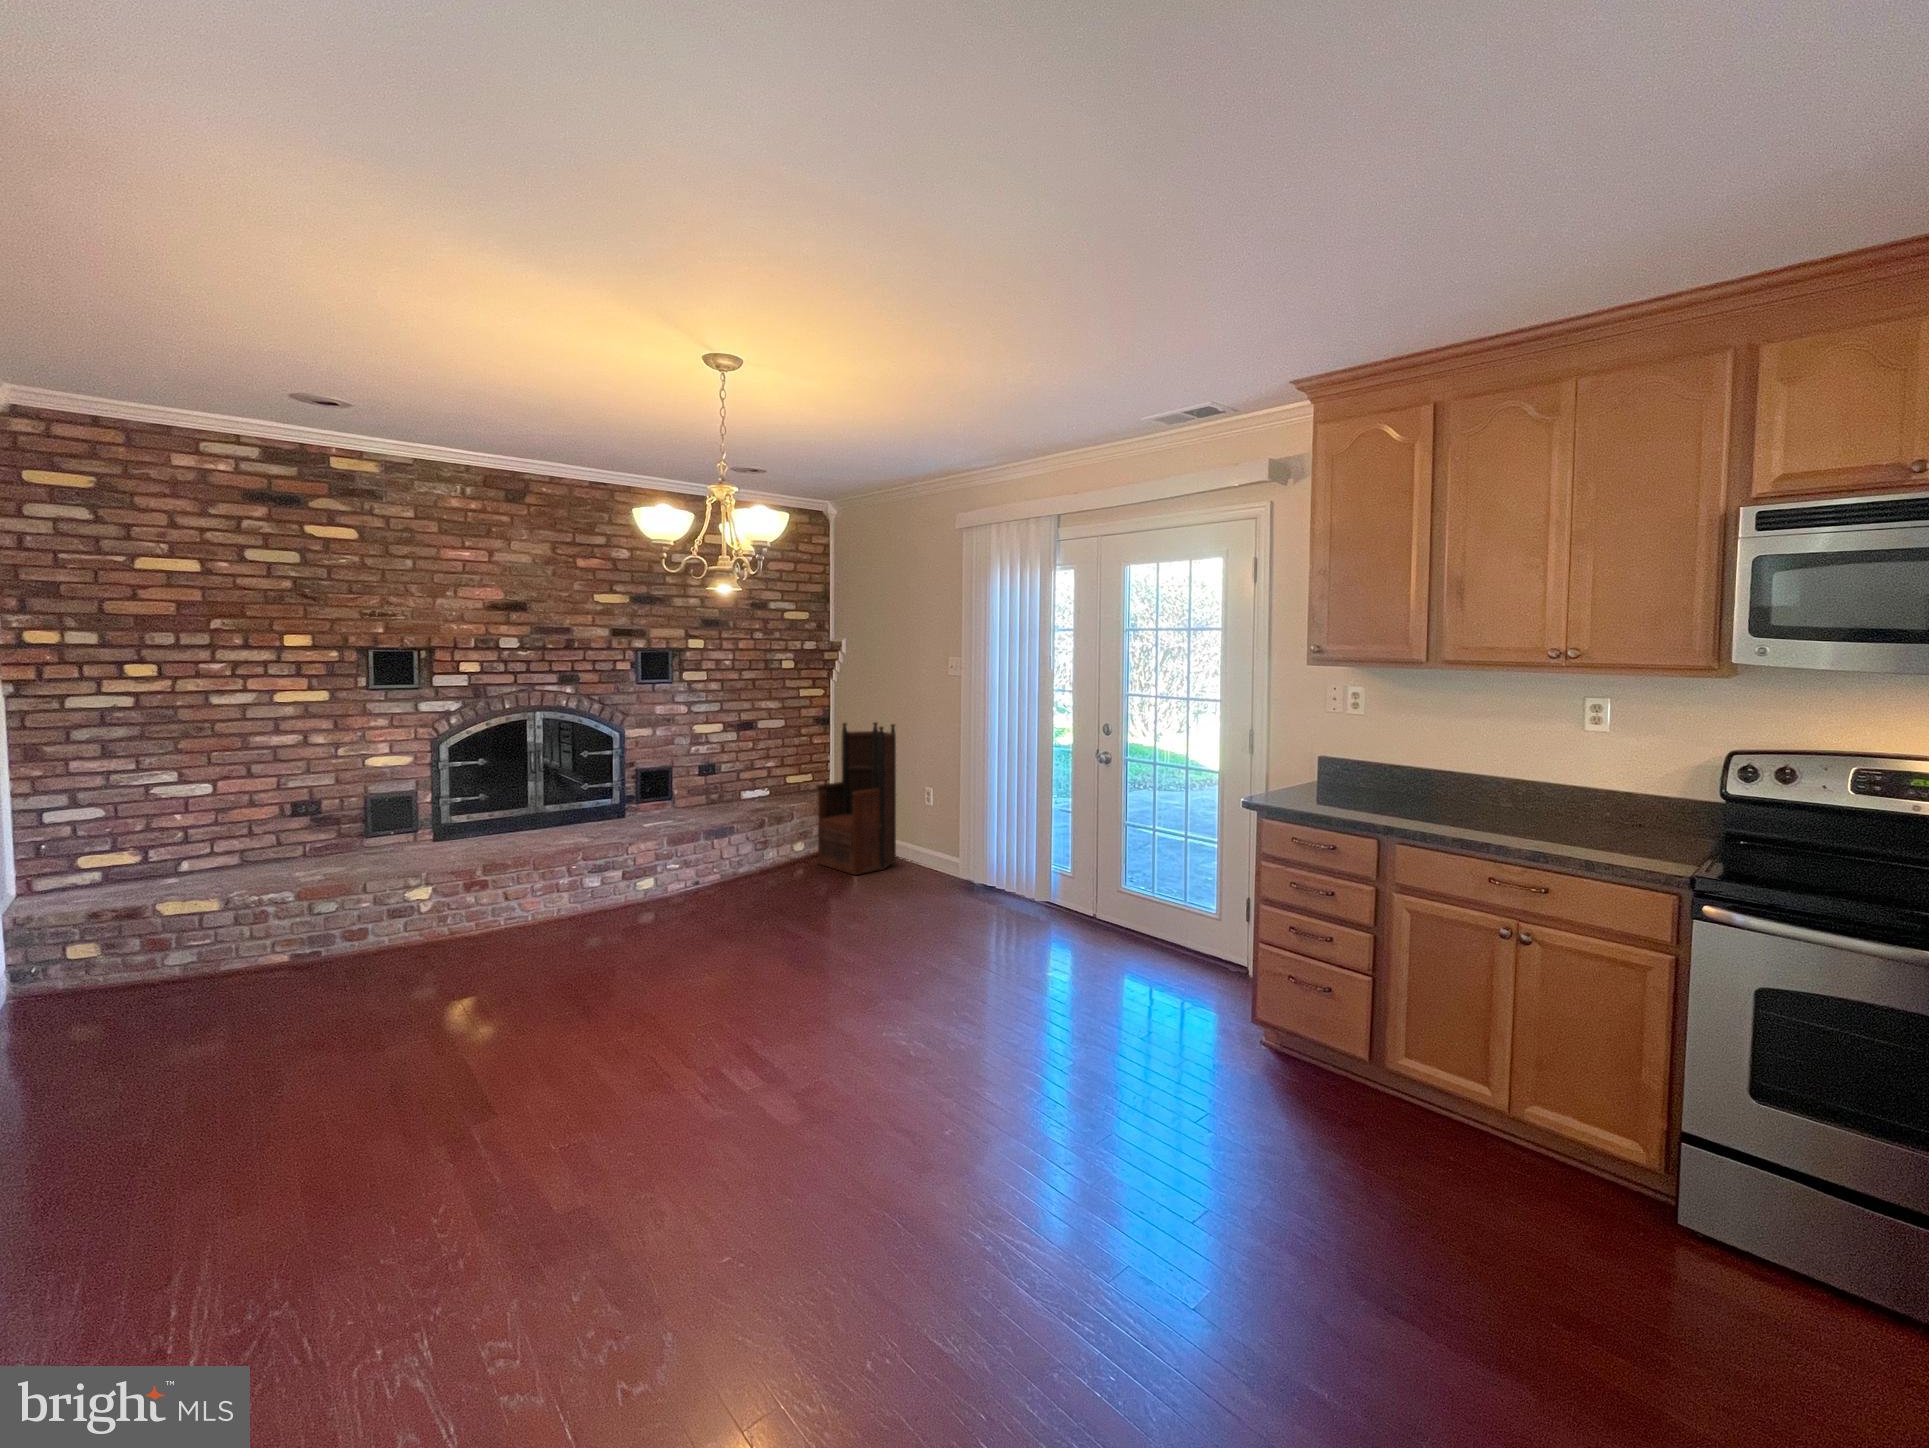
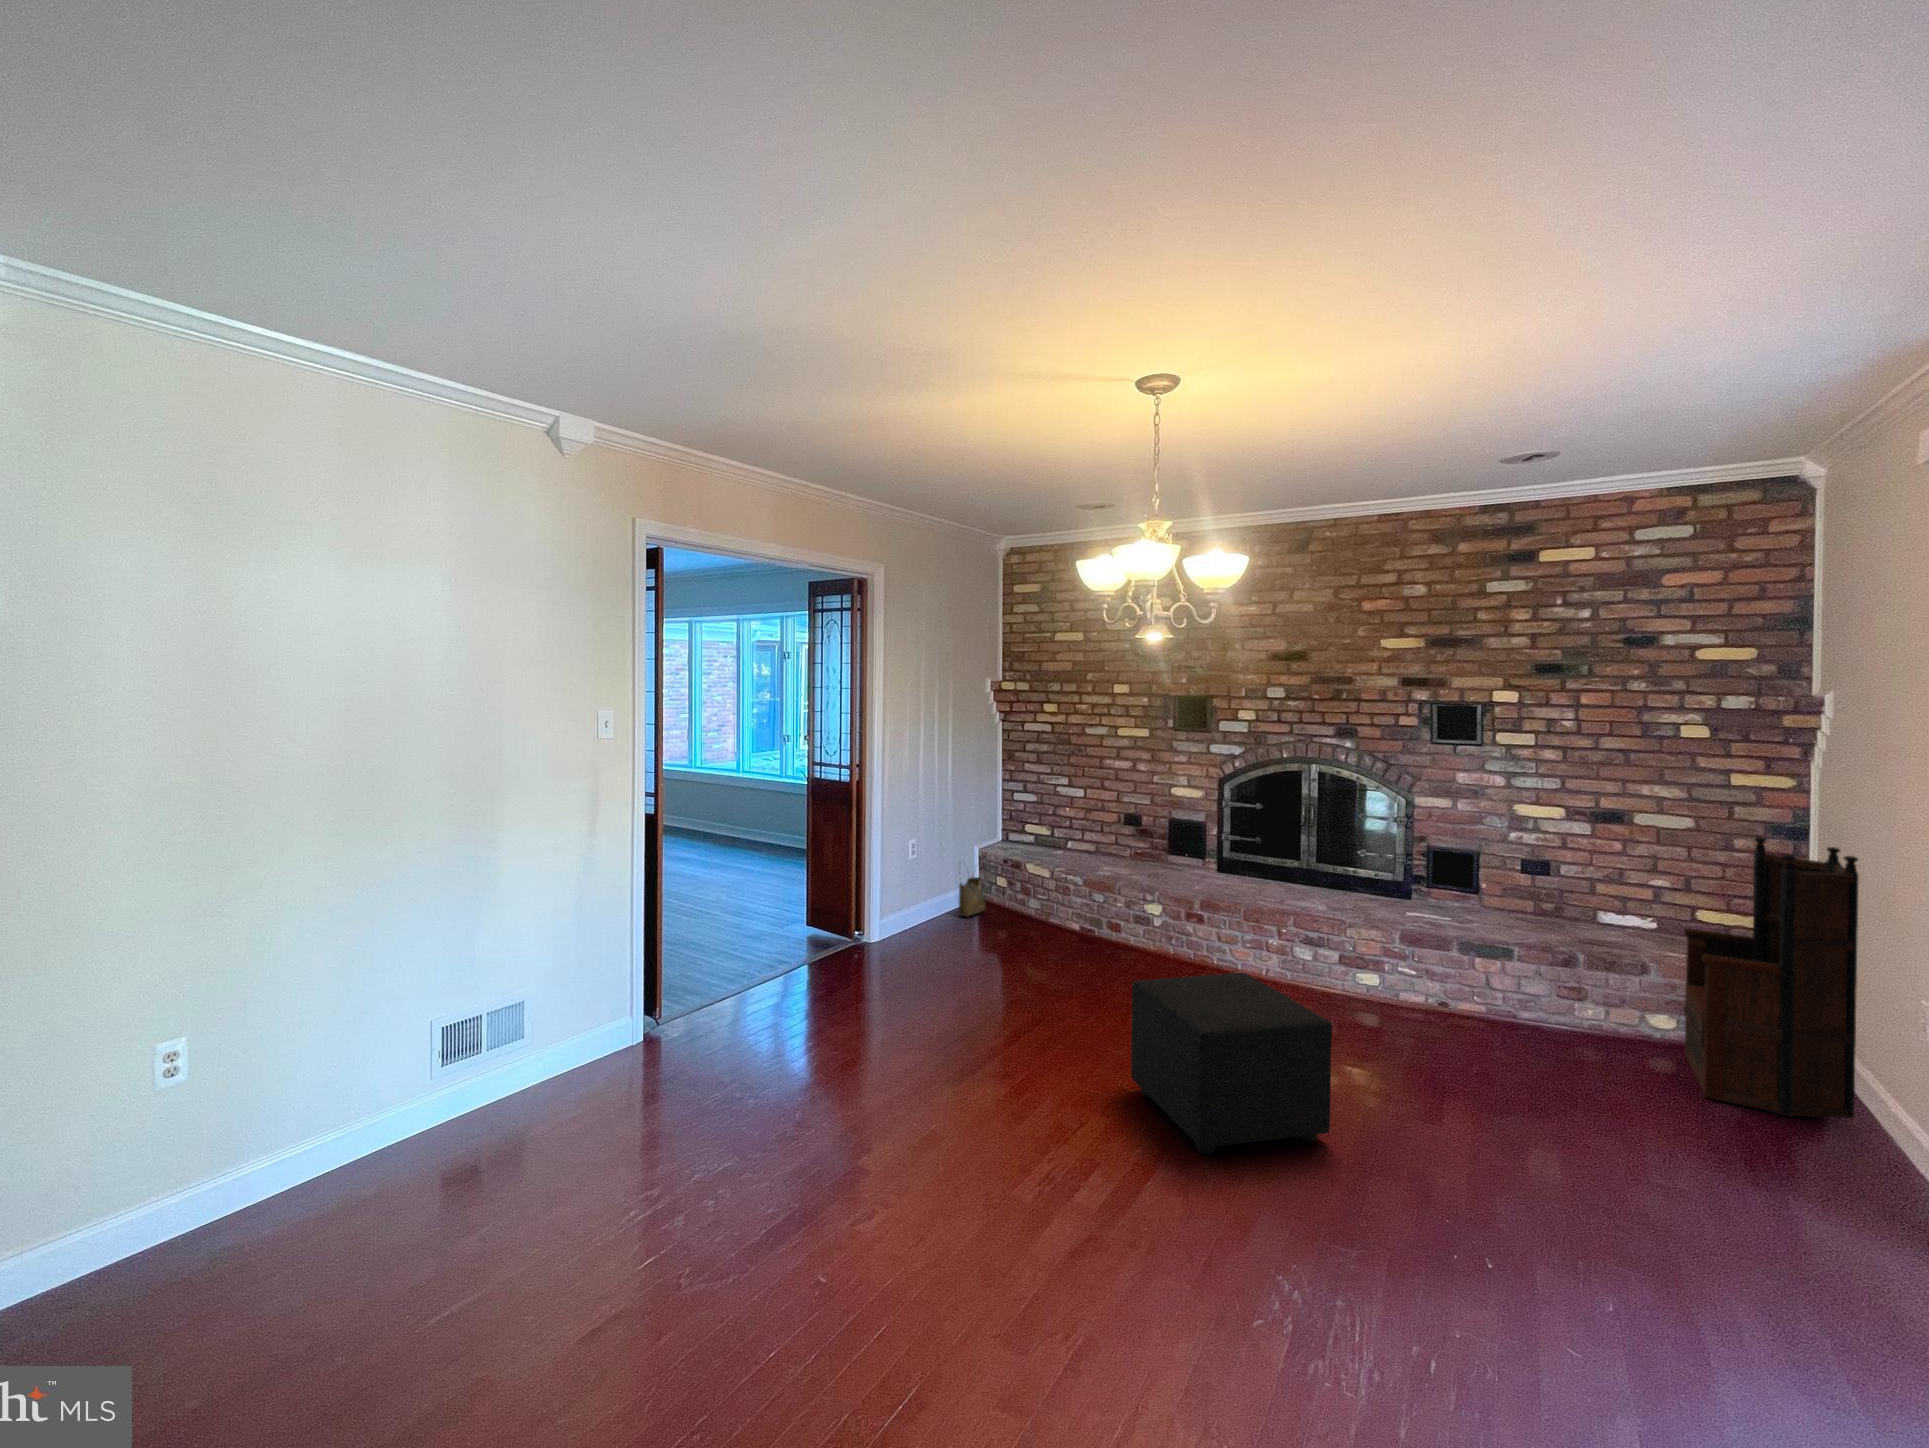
ottoman: none [662,876,808,1008] -> present [1131,973,1332,1154]
woven basket: none [10,925,67,1024] -> present [958,873,986,917]

